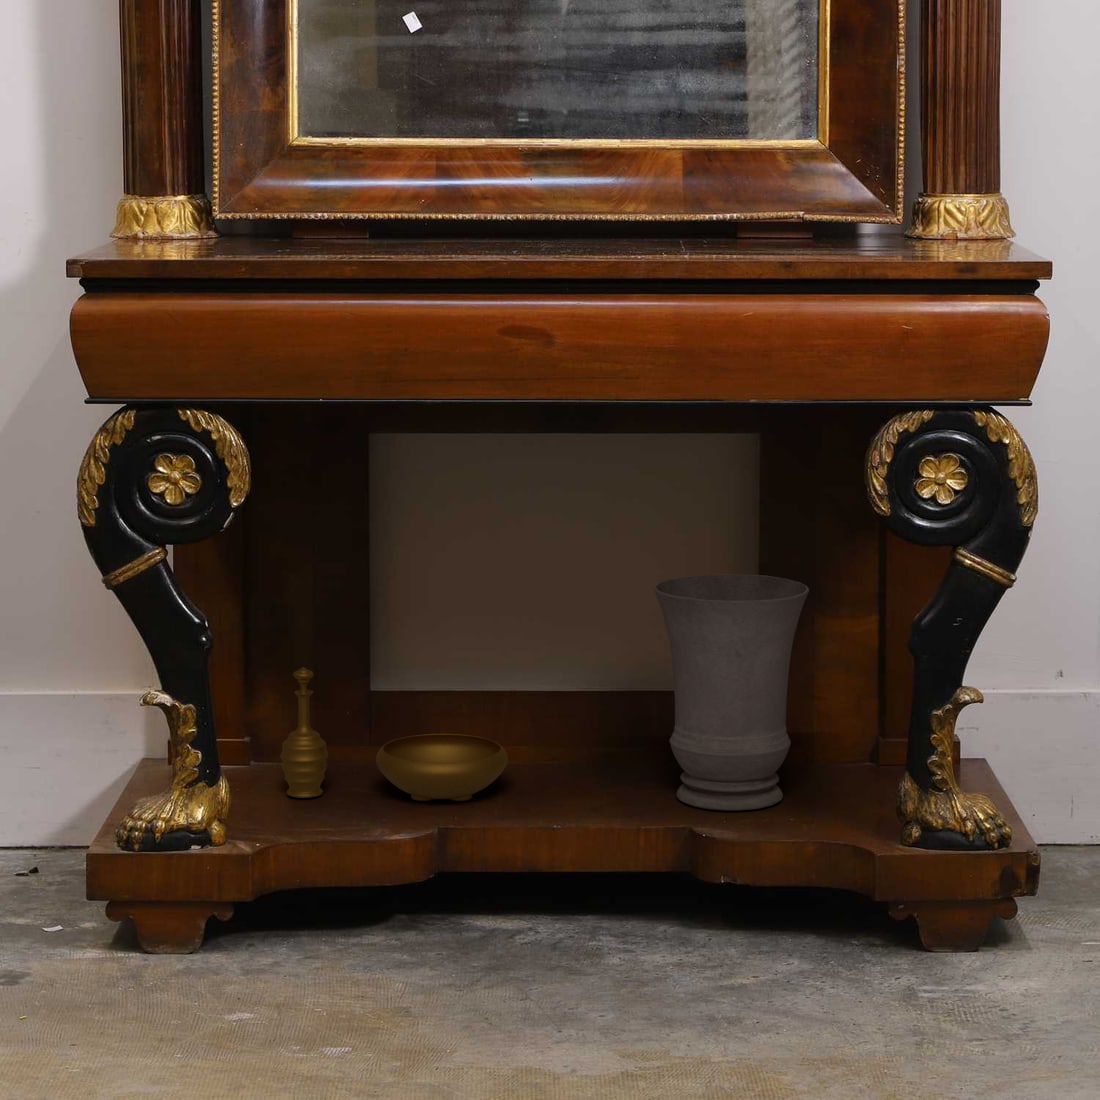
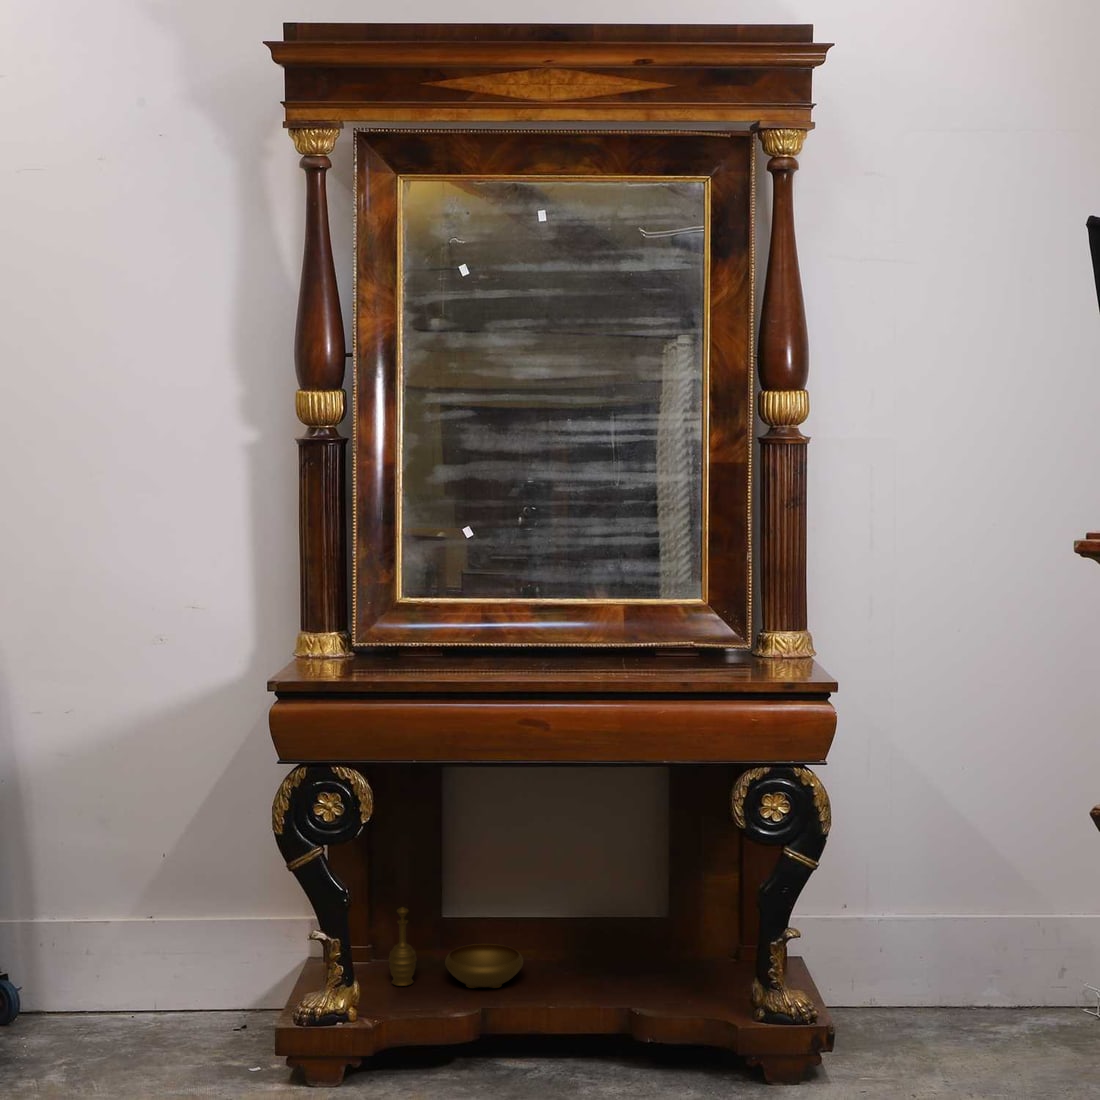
vase: present [654,574,809,810] -> none [609,848,700,995]

